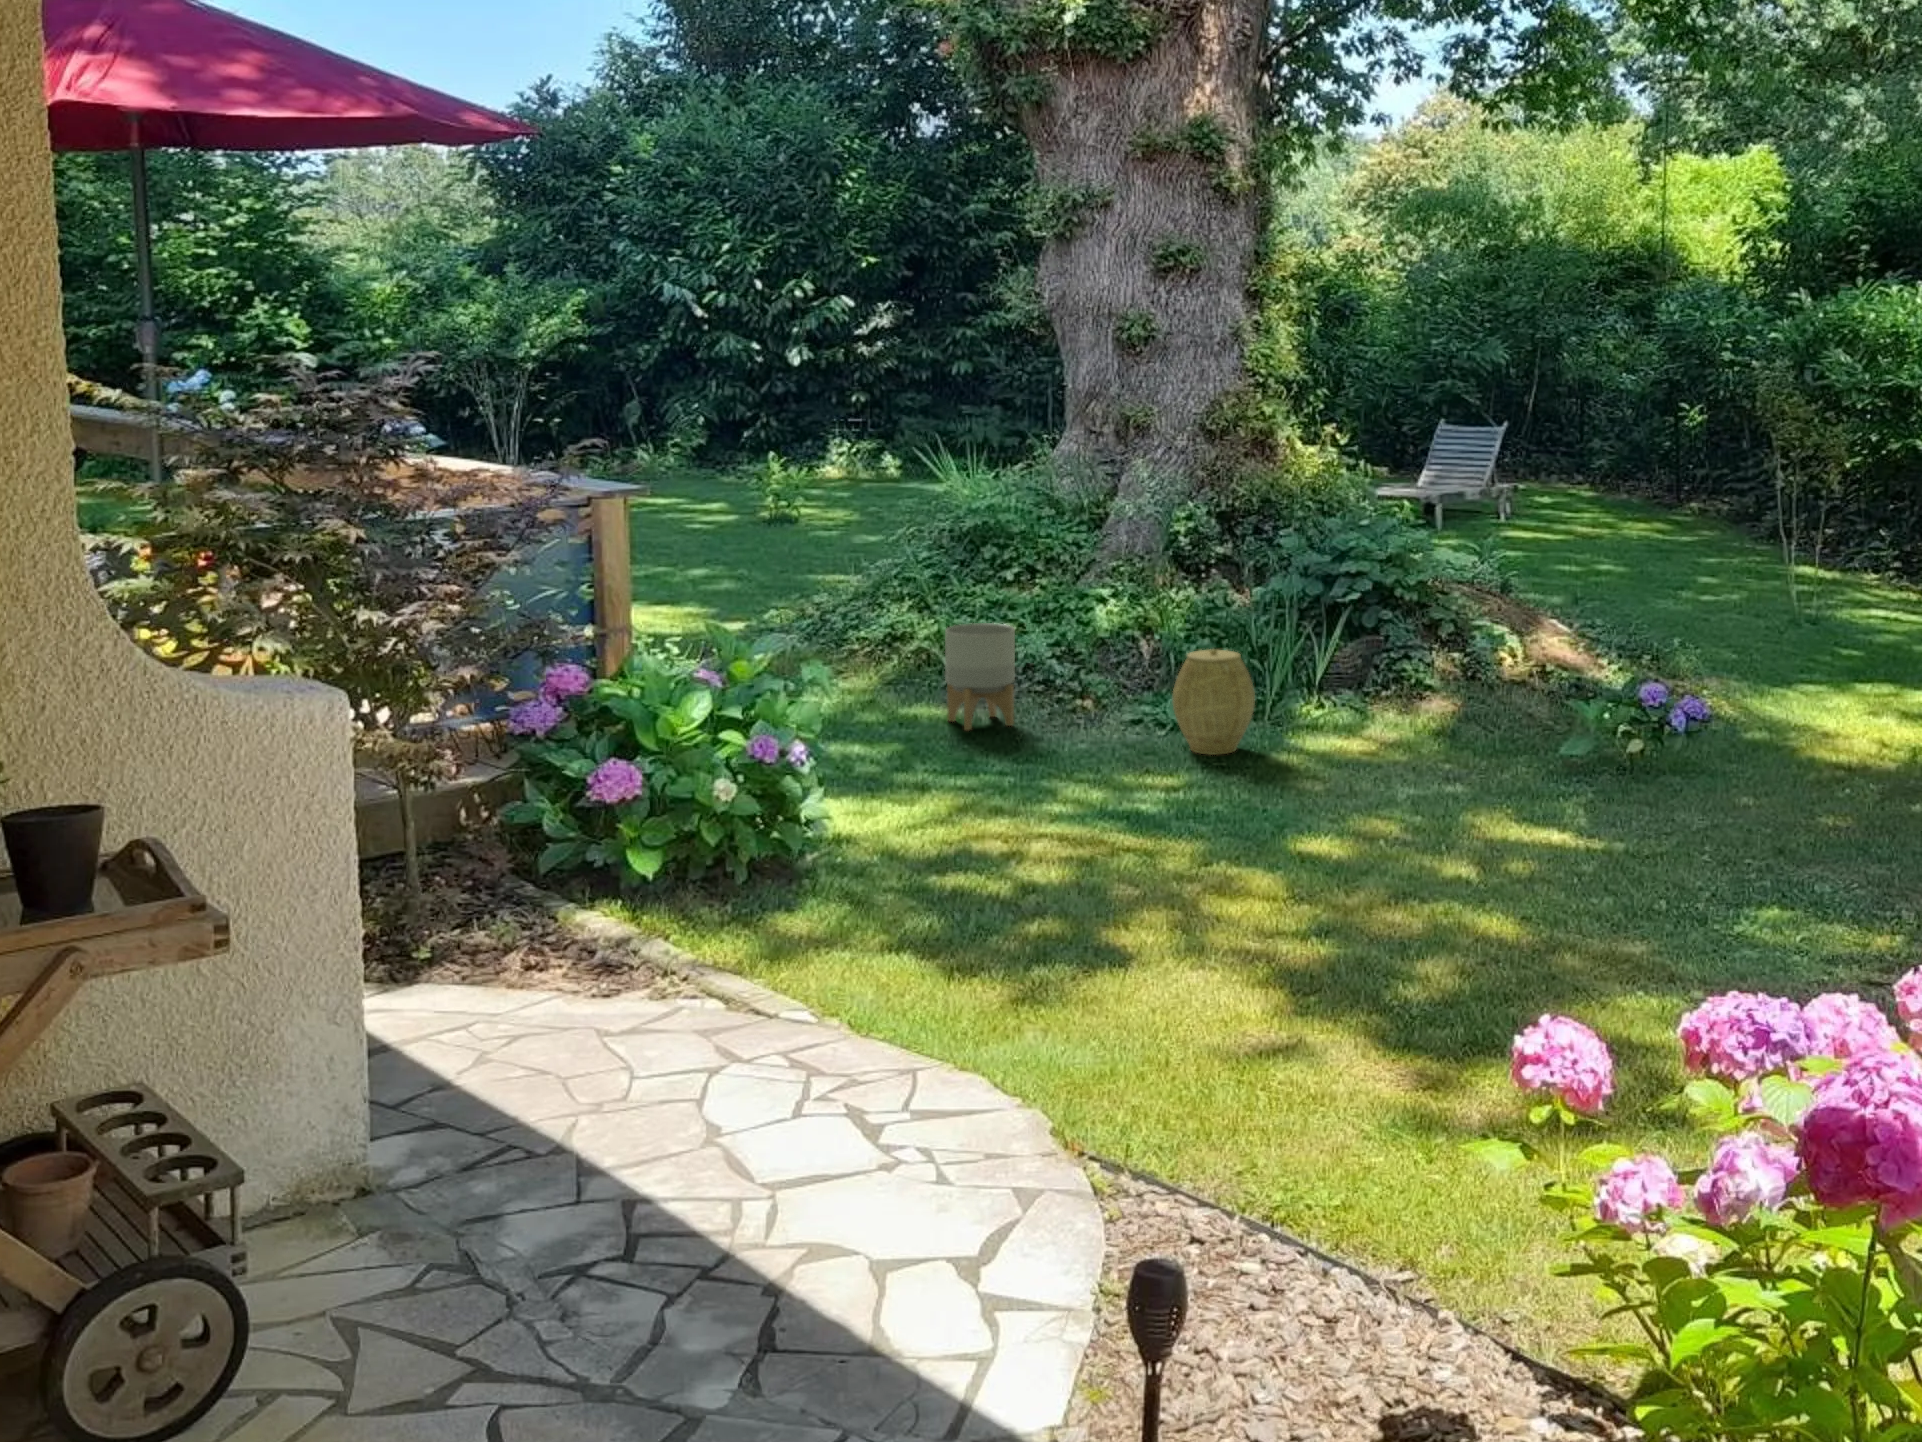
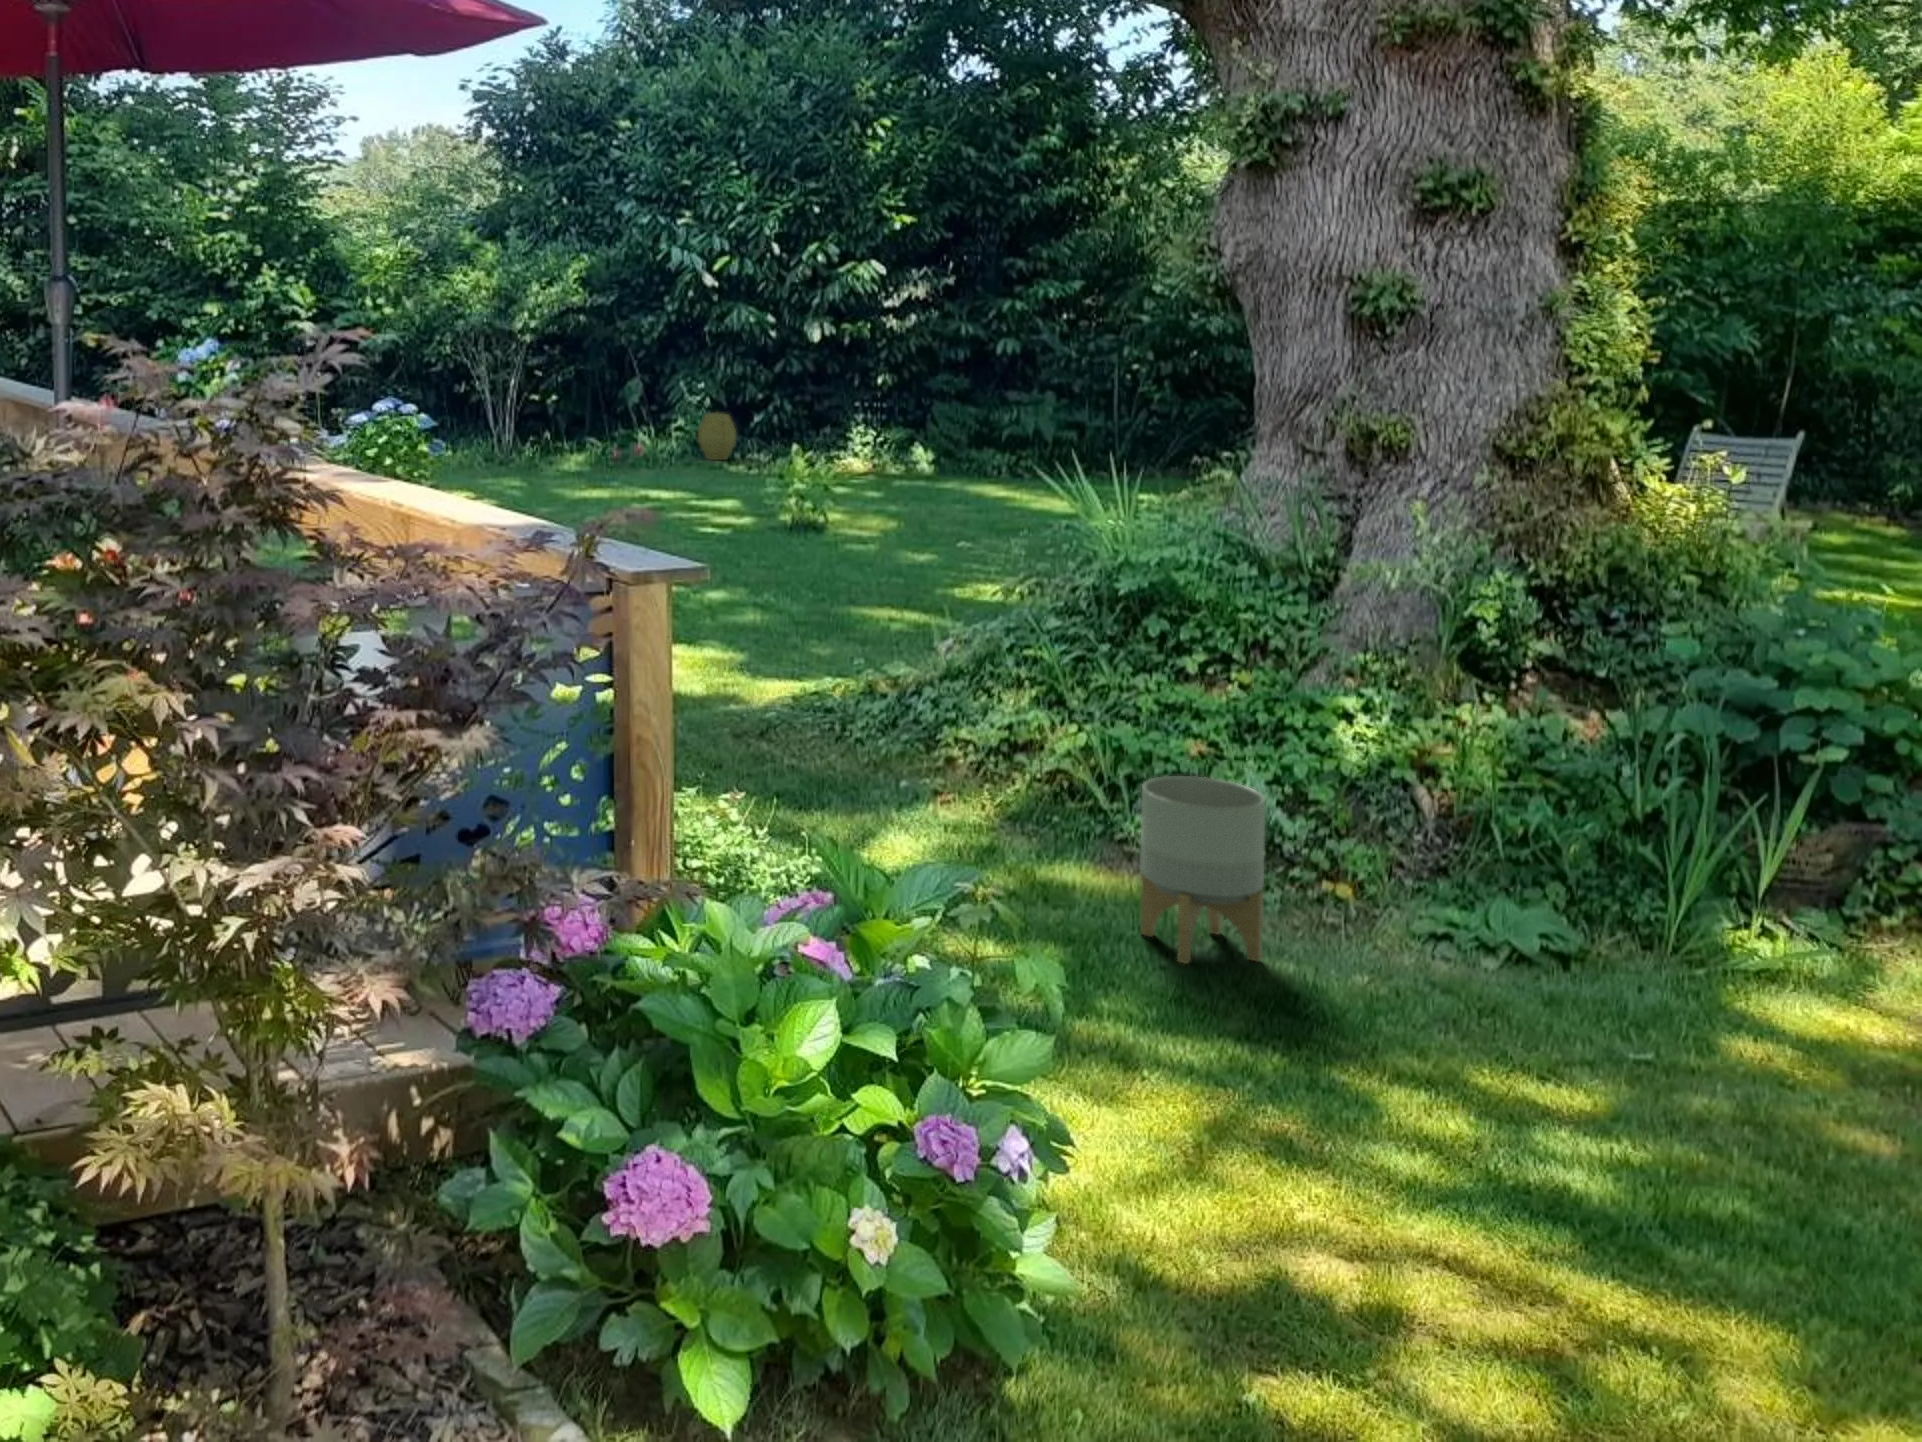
woven basket: present [1172,649,1255,755] -> present [698,413,736,460]

